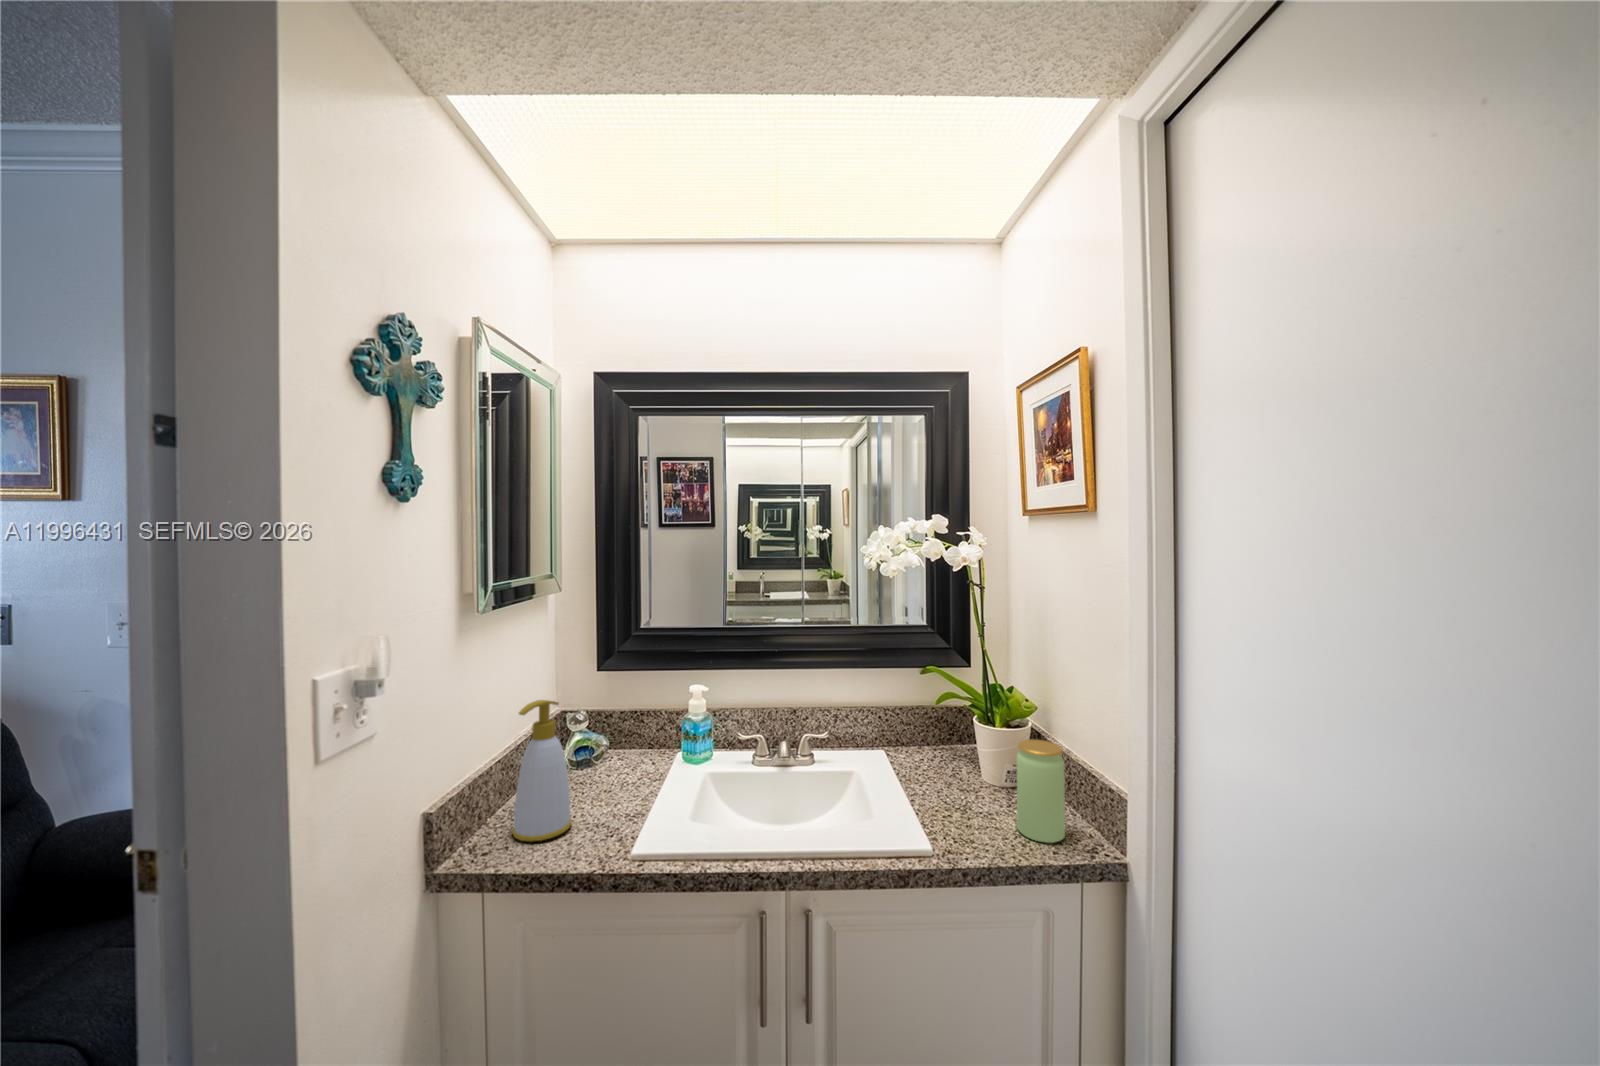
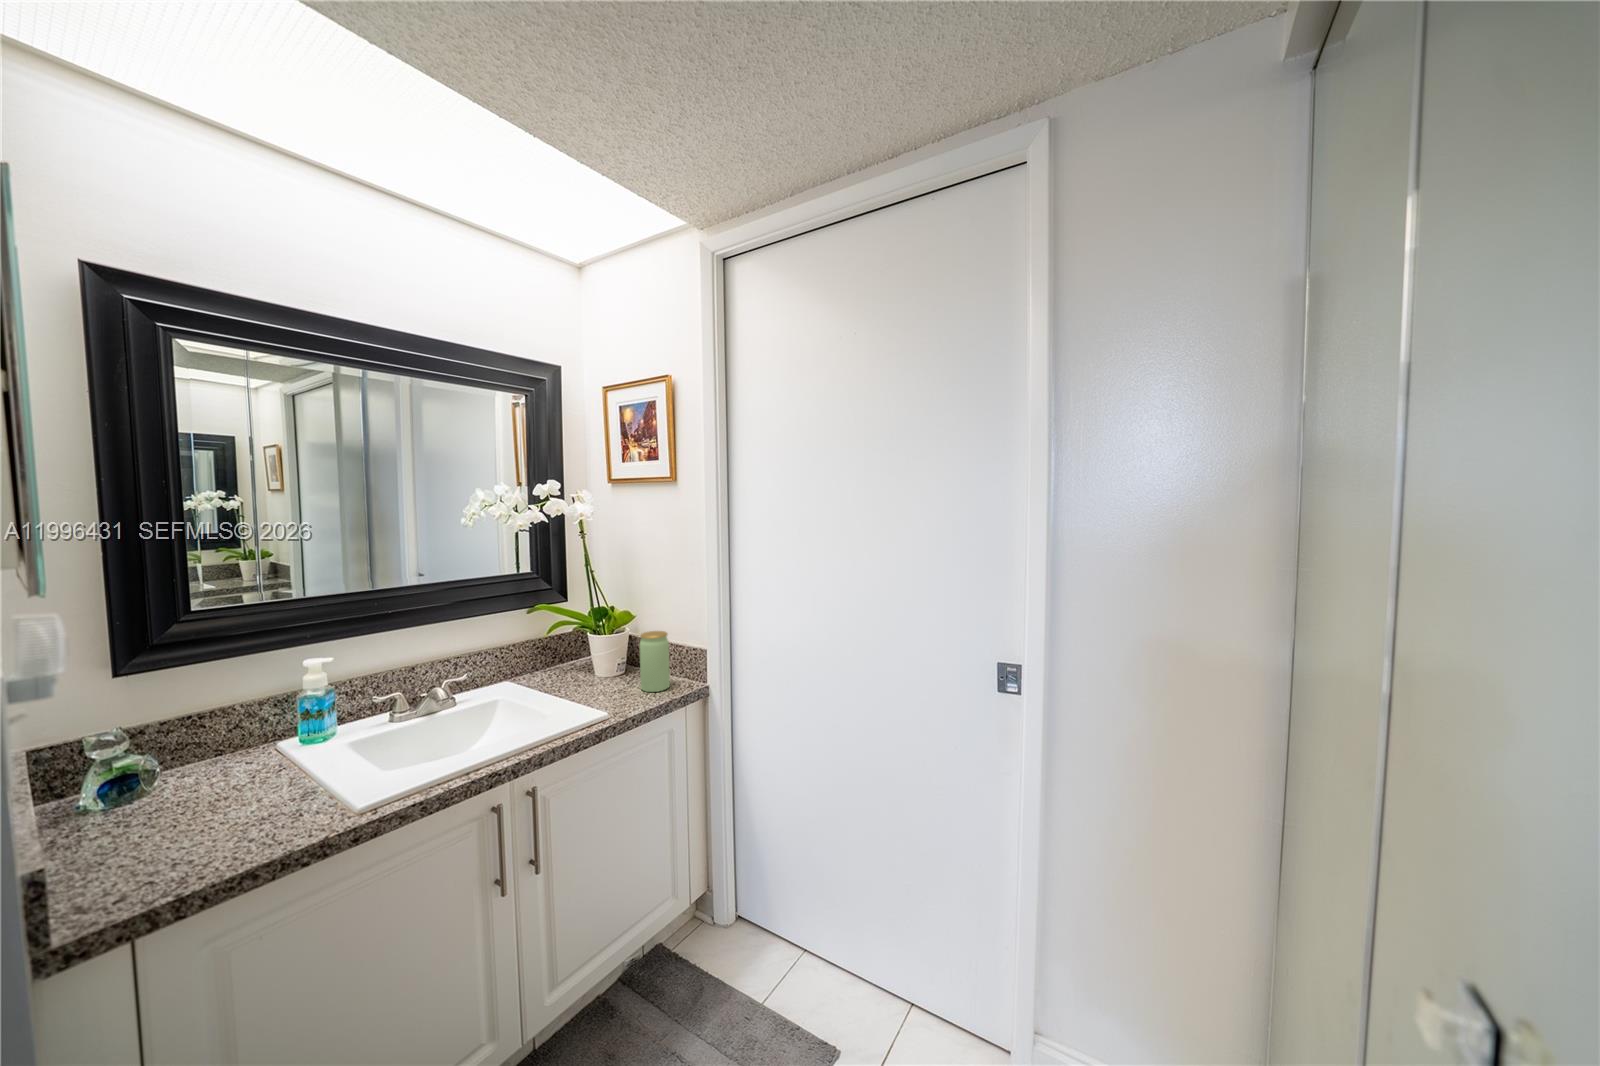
soap bottle: present [512,700,572,842] -> none [132,697,233,871]

